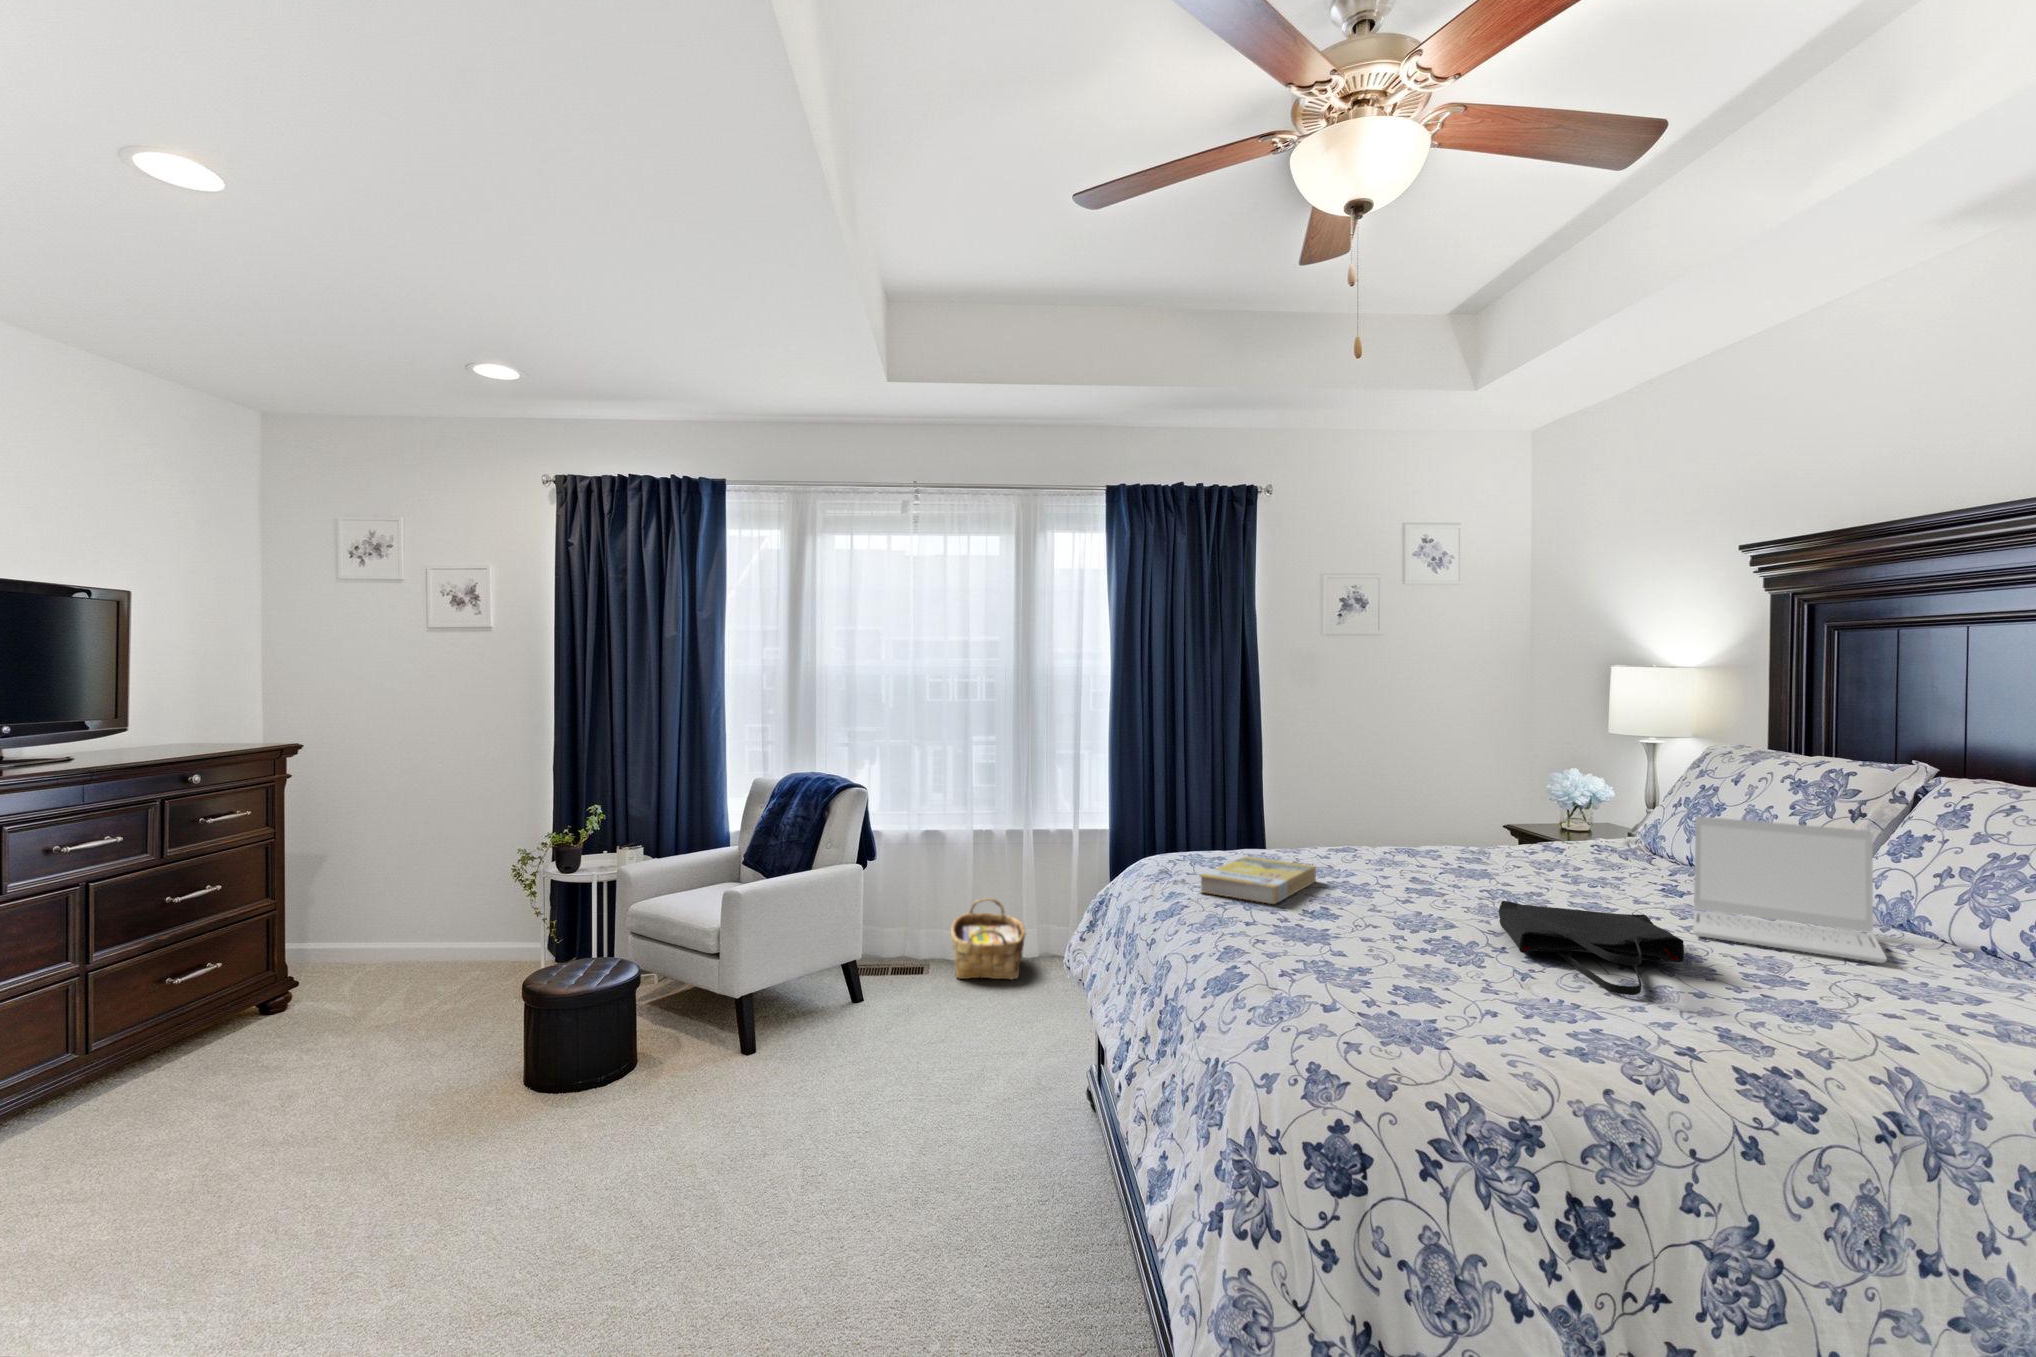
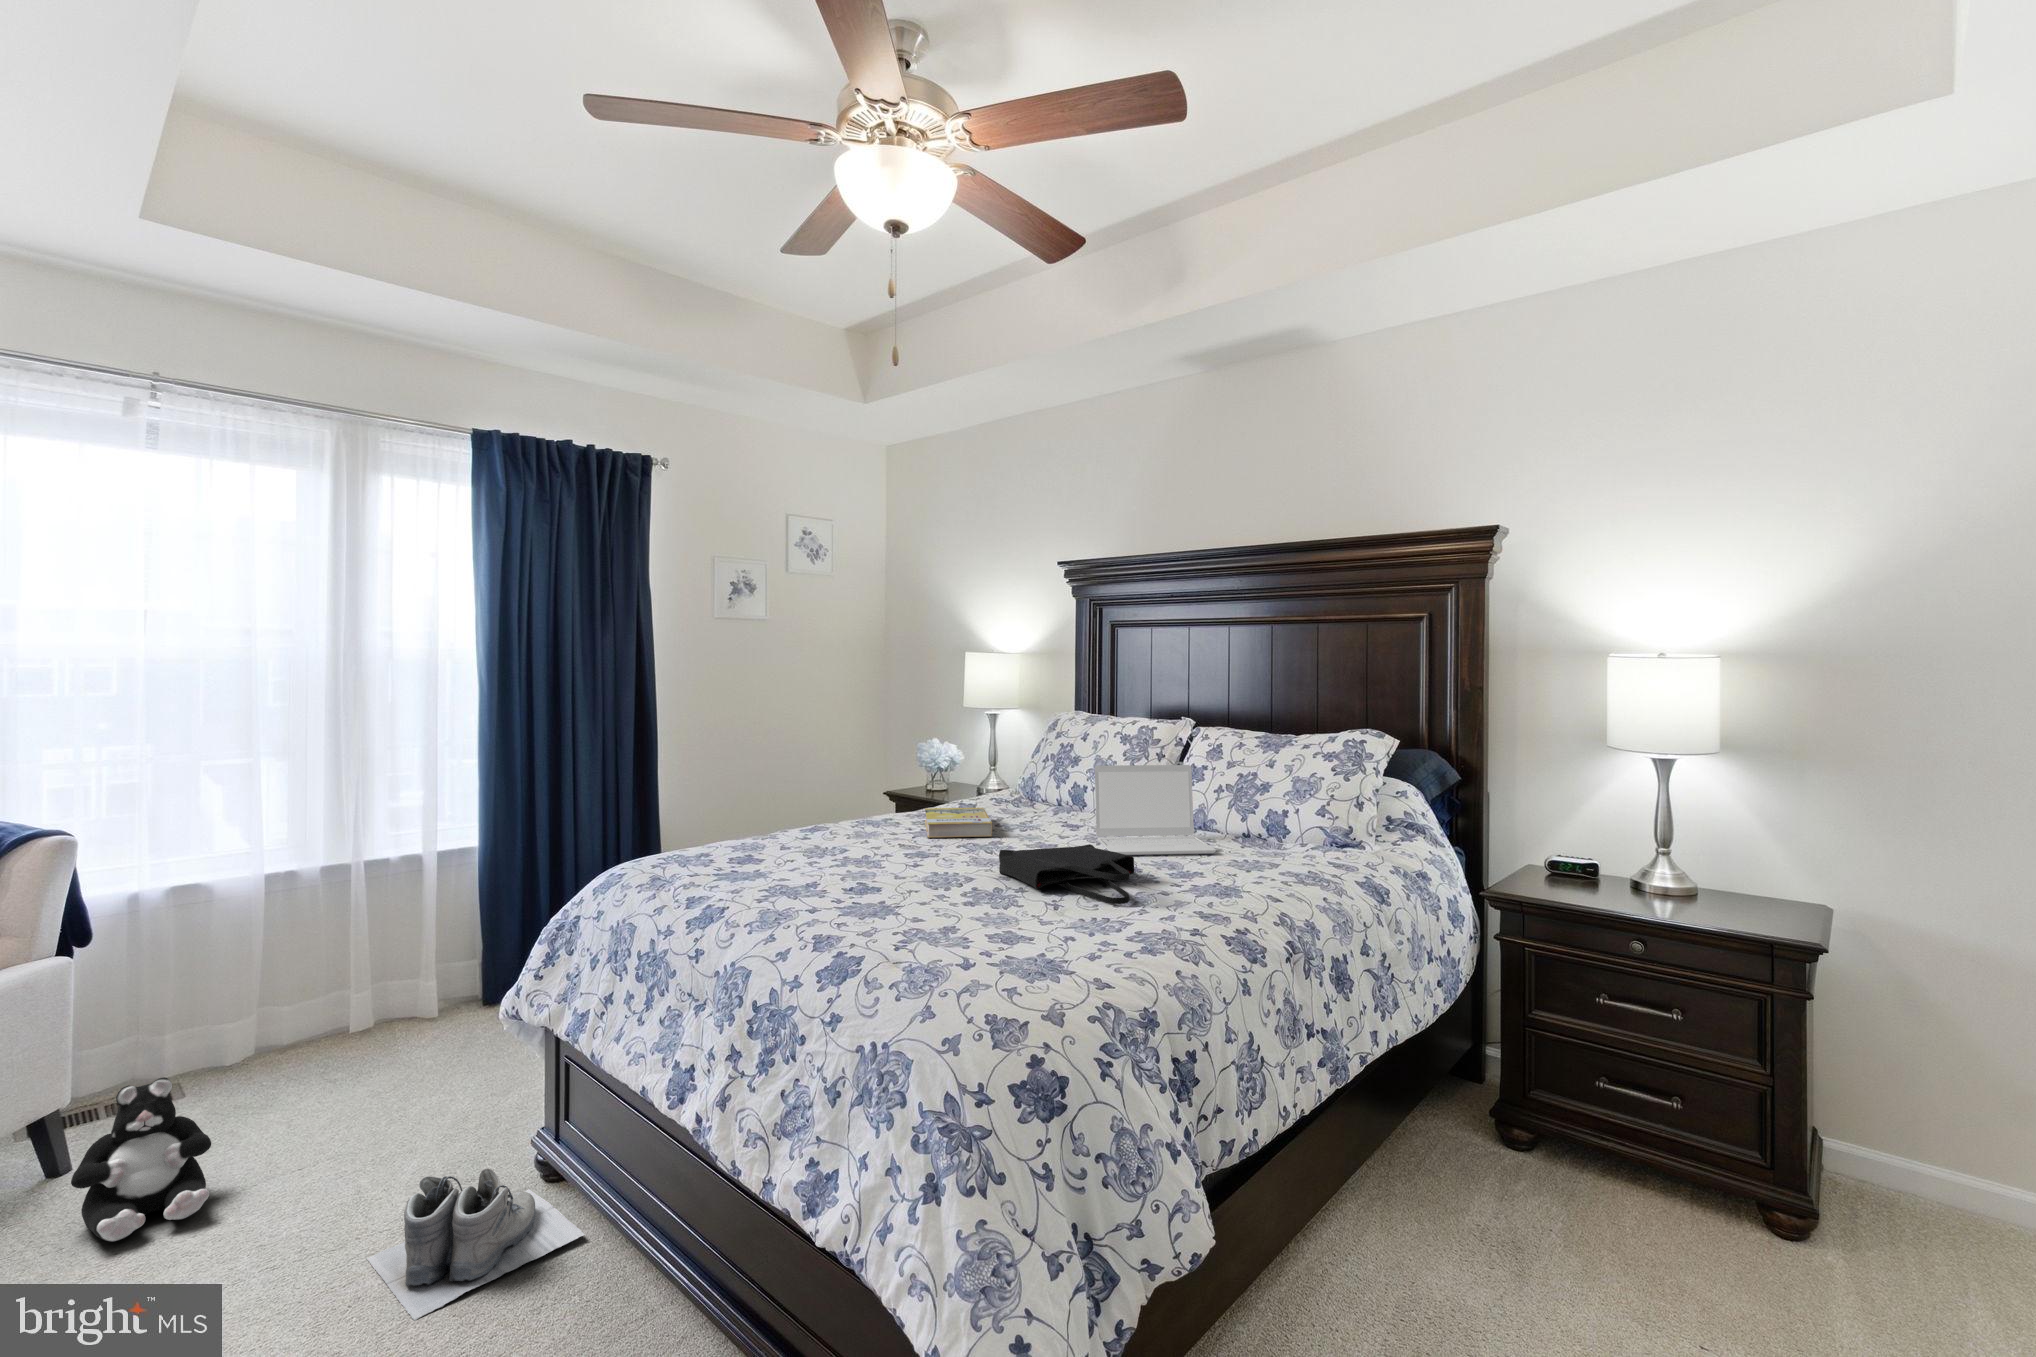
book: present [1200,857,1316,904] -> present [925,808,992,838]
woven basket: present [951,898,1026,979] -> none [231,966,363,1088]
plush toy: none [842,953,909,1051] -> present [71,1077,211,1241]
boots: none [961,1070,1092,1172] -> present [367,1168,585,1321]

